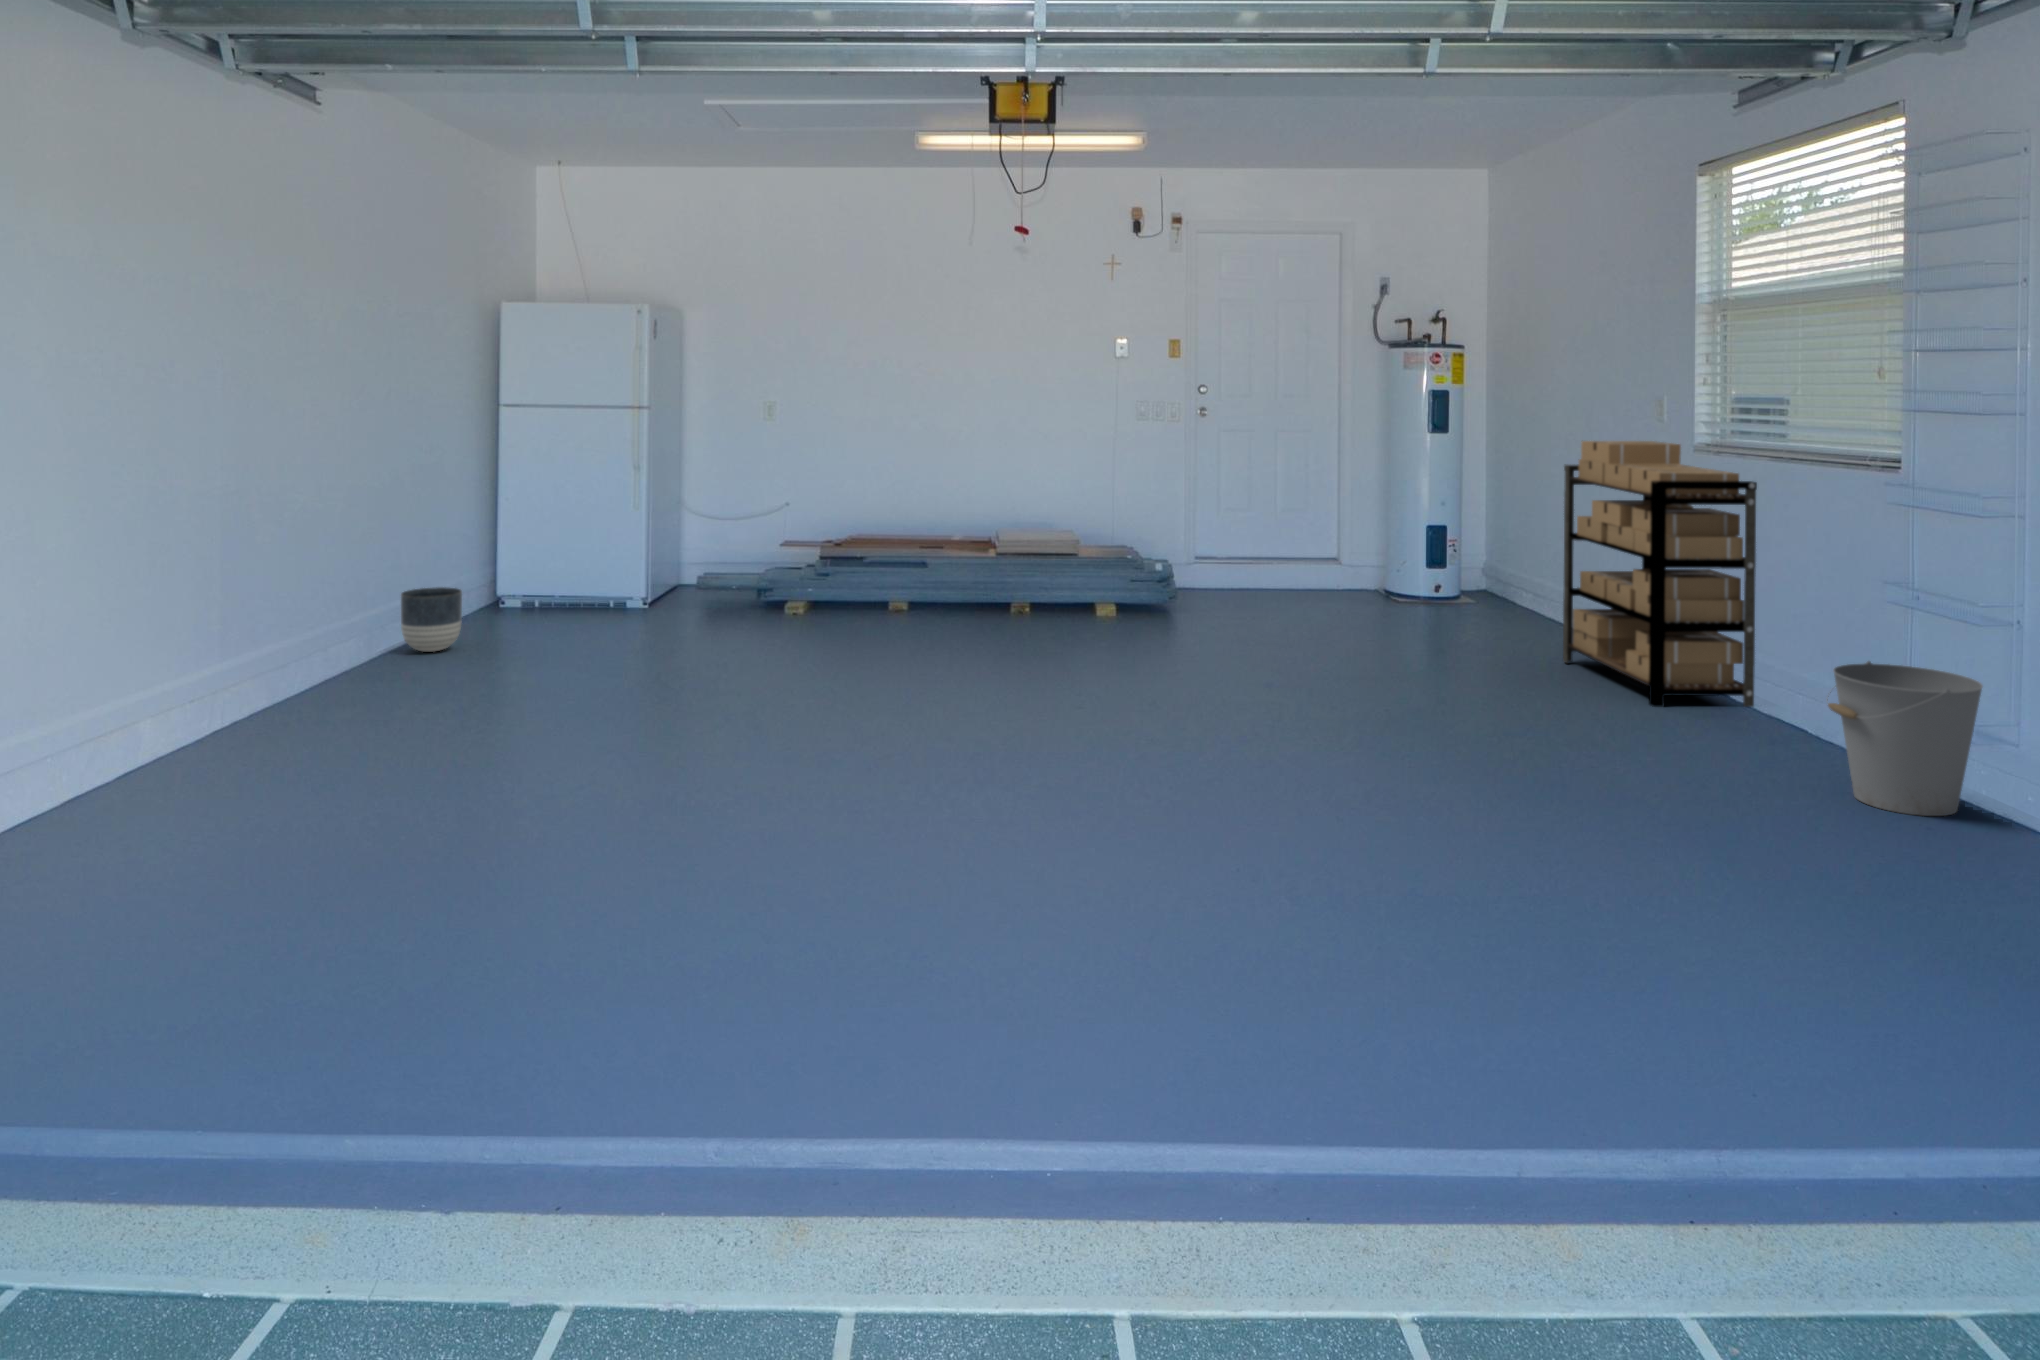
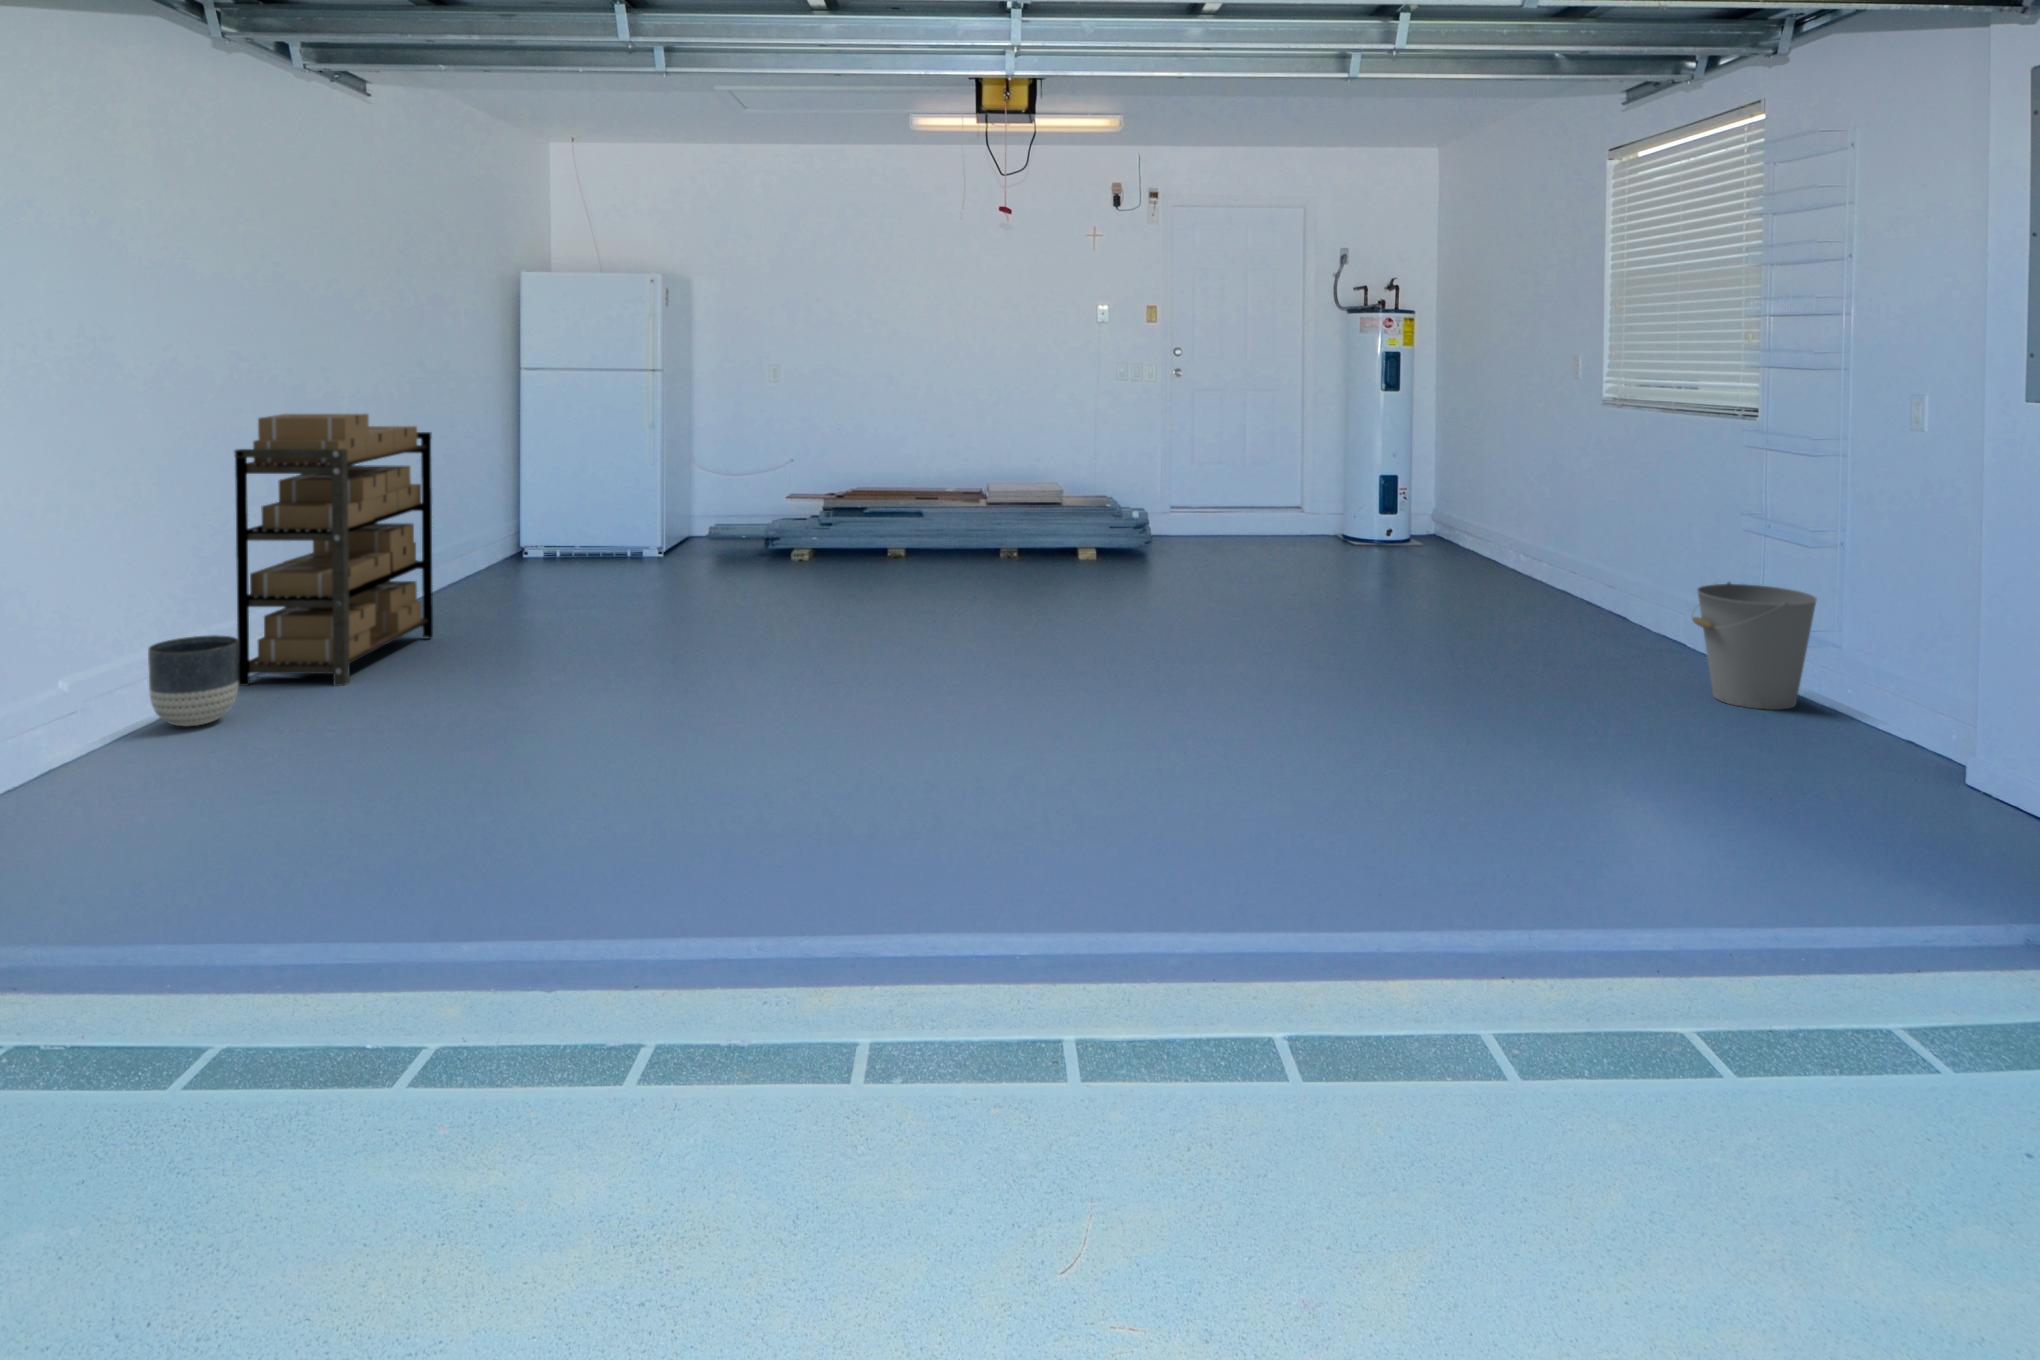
shelving unit: present [1563,441,1757,707] -> present [235,414,433,686]
planter: present [401,587,462,652] -> present [148,635,239,726]

